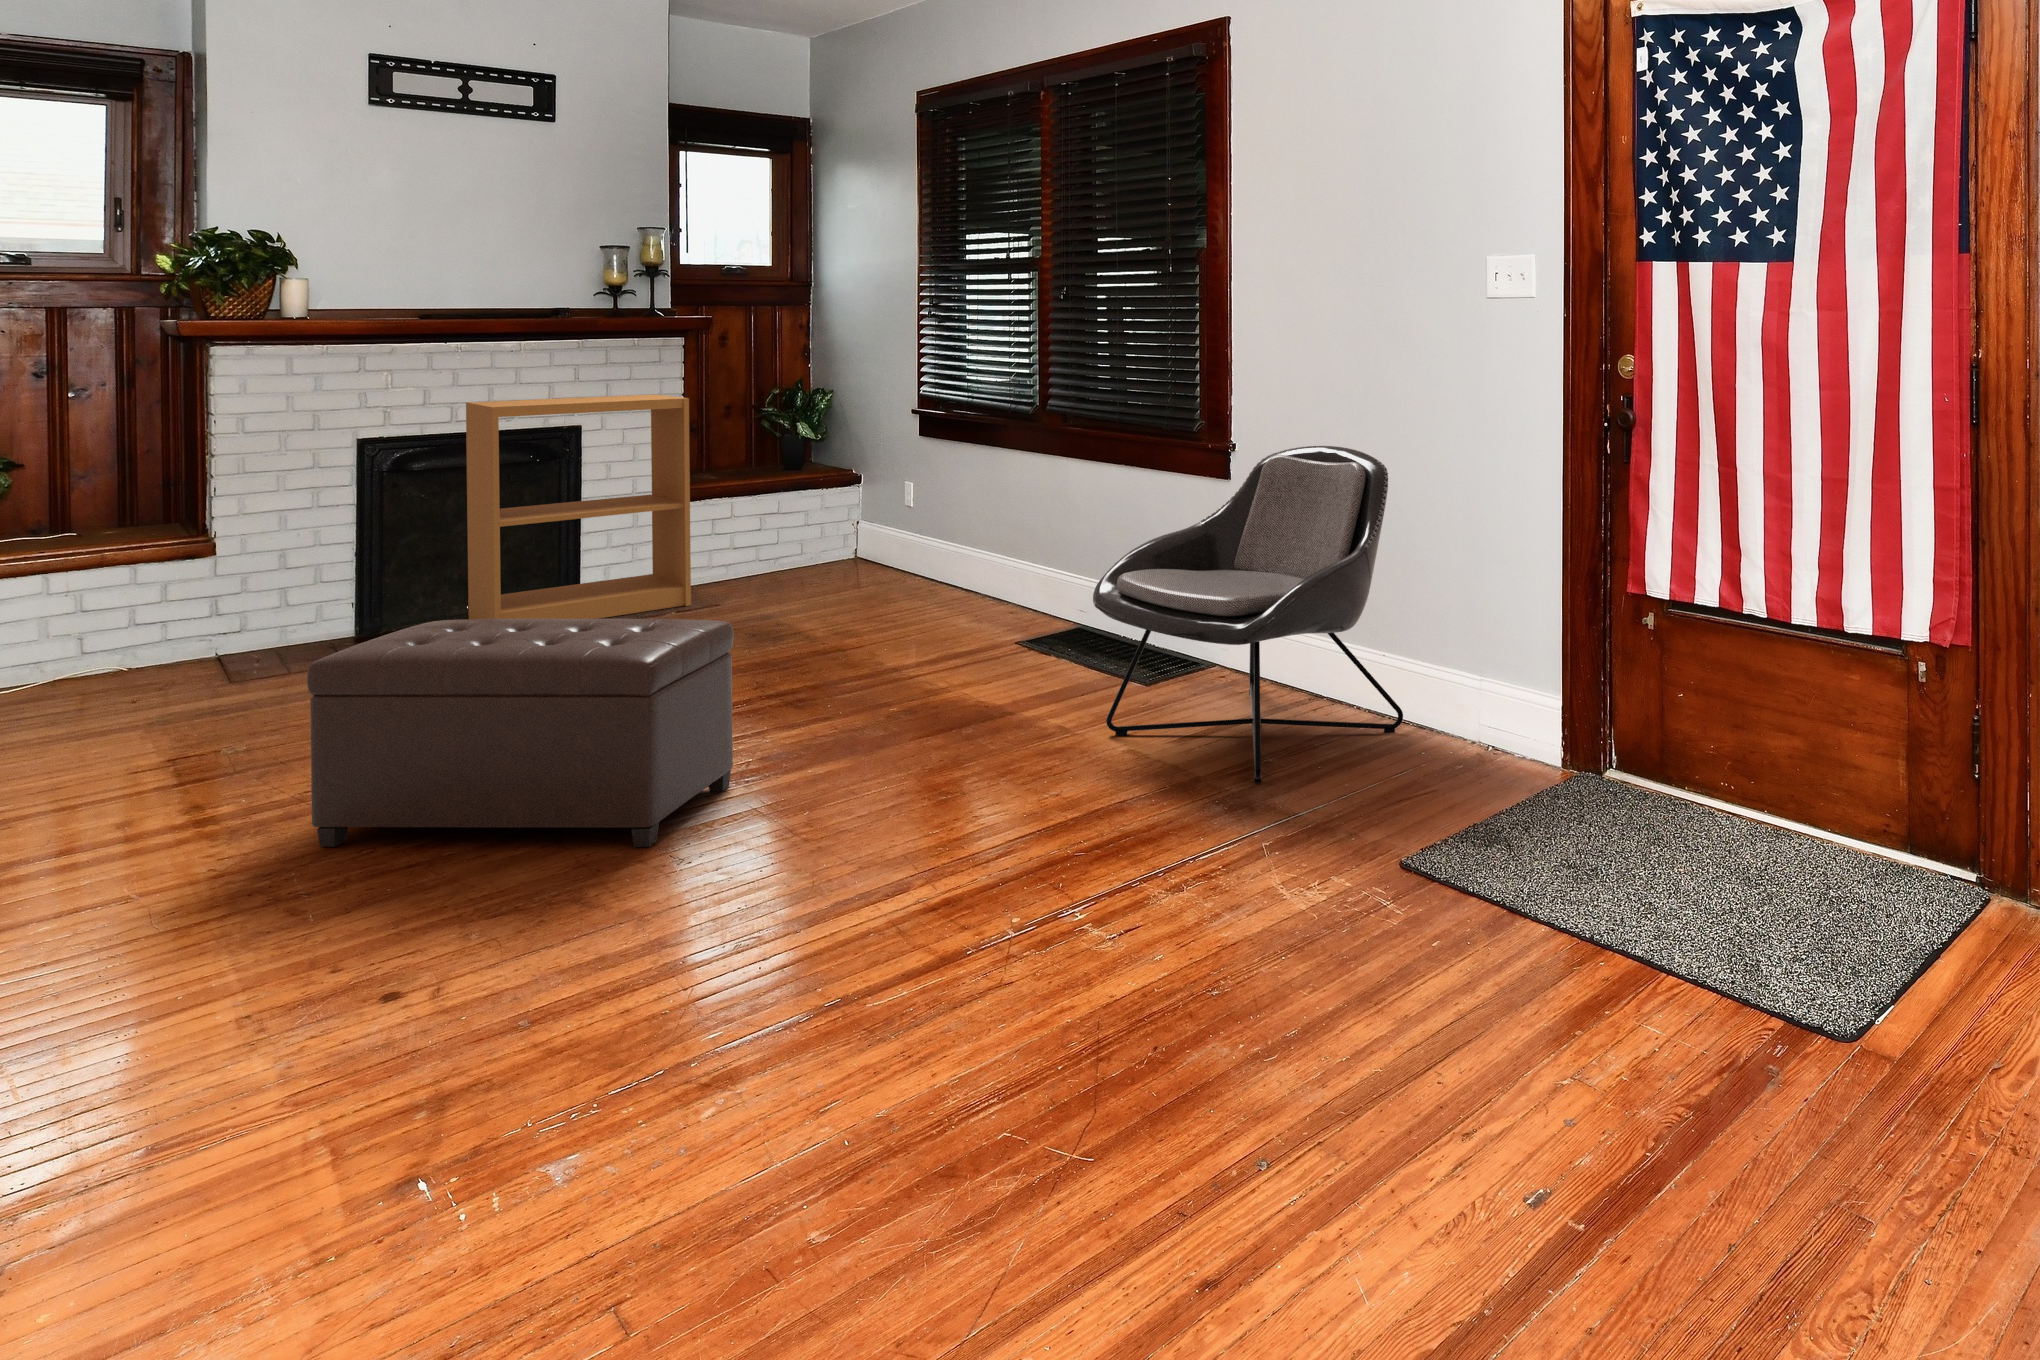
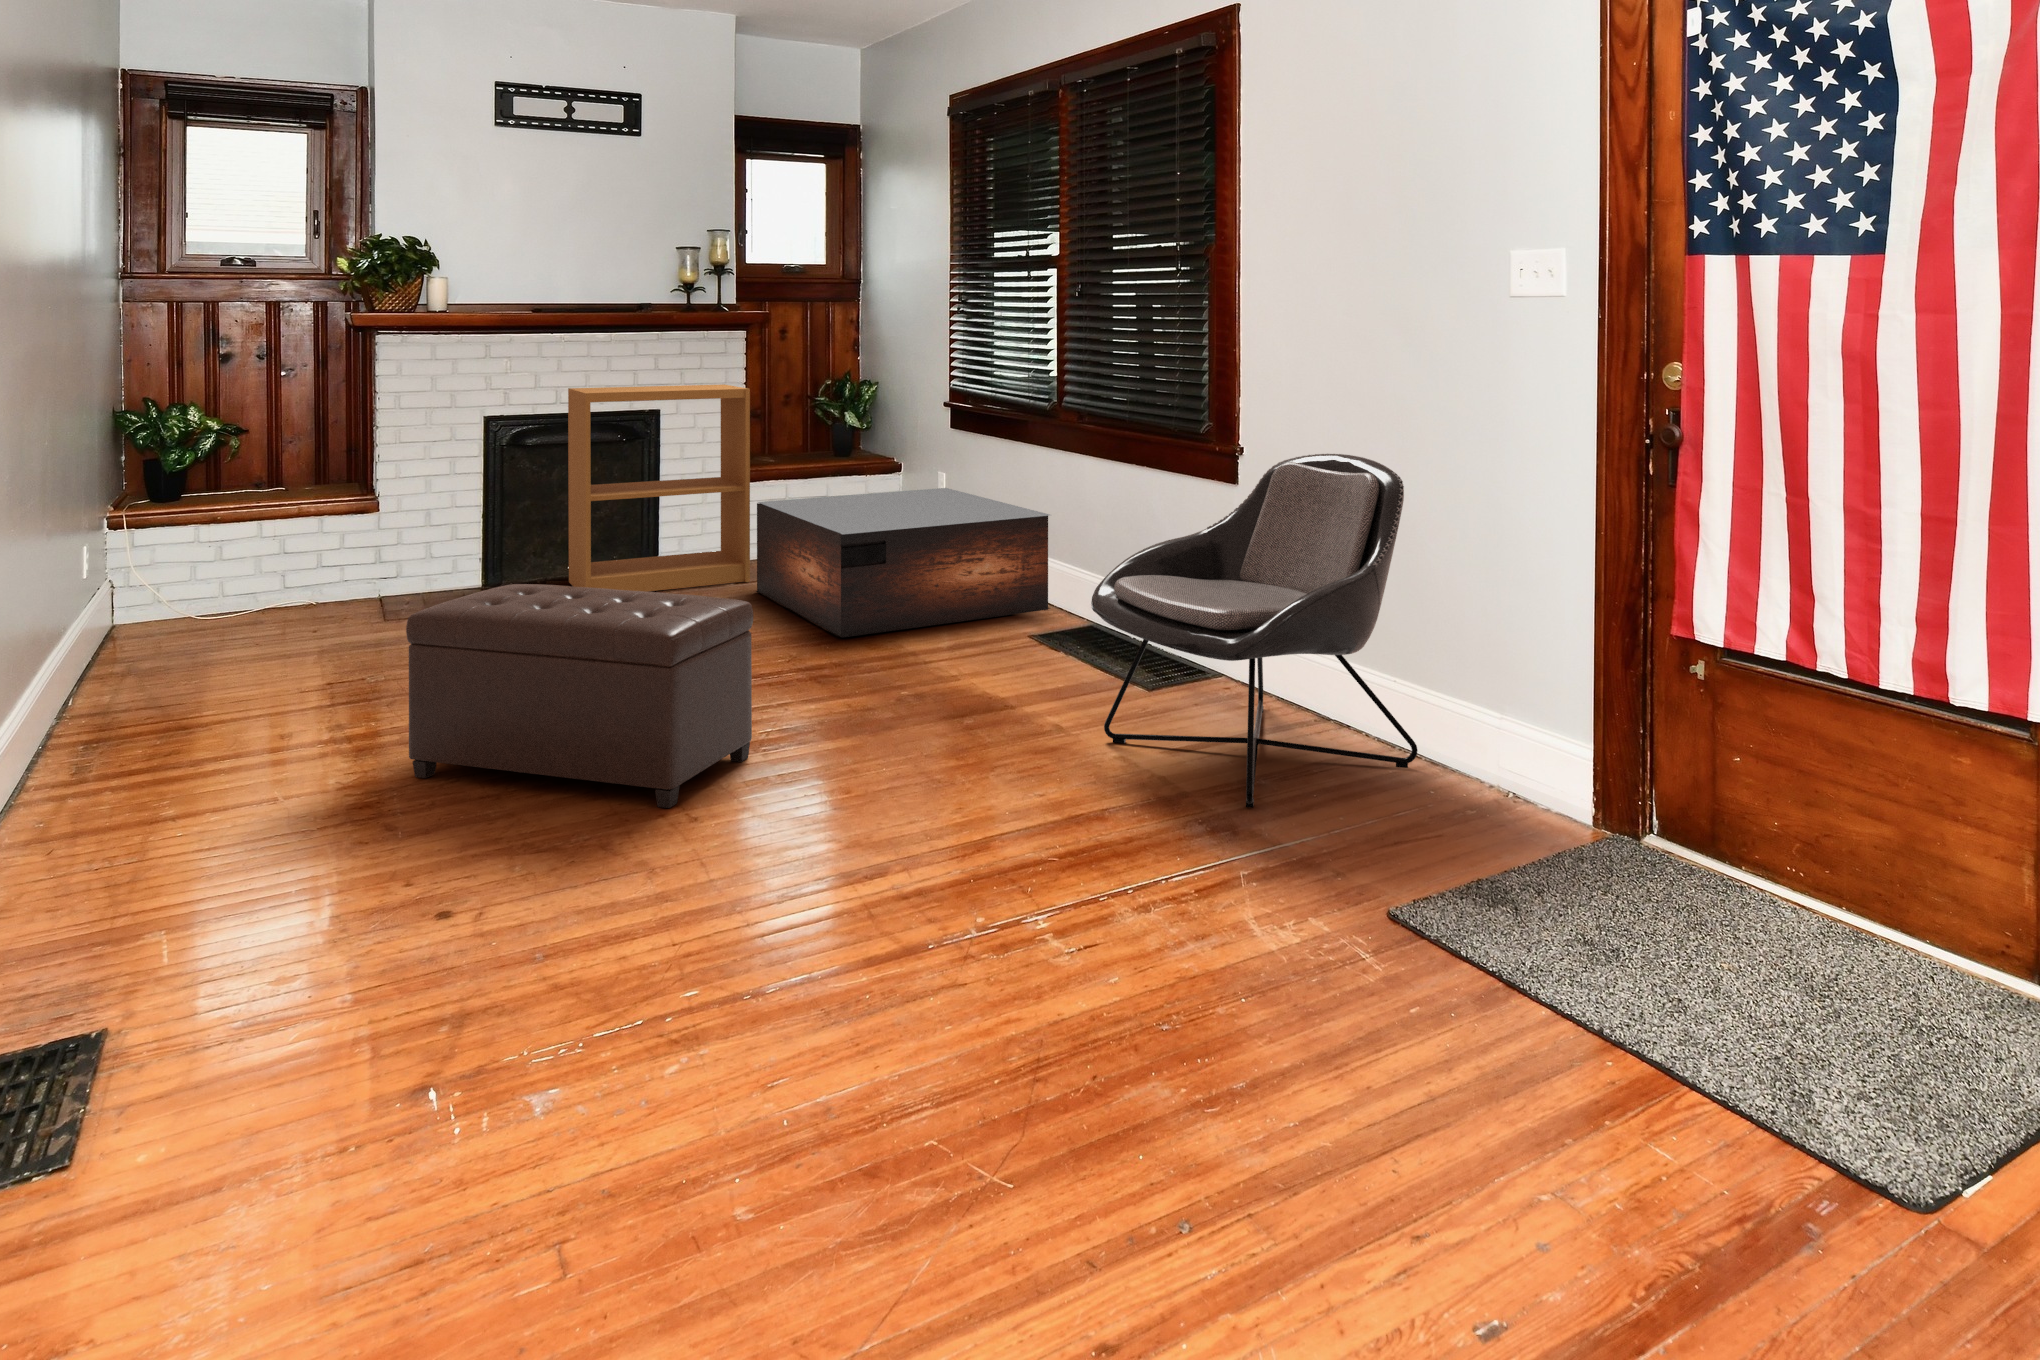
coffee table: none [700,496,1030,656] -> present [756,488,1050,638]

